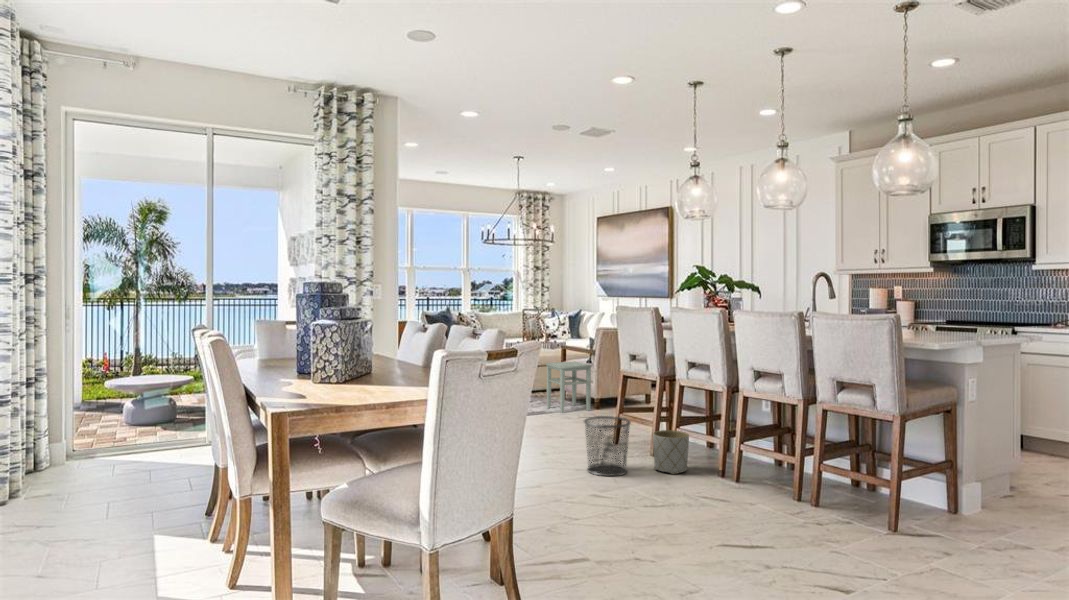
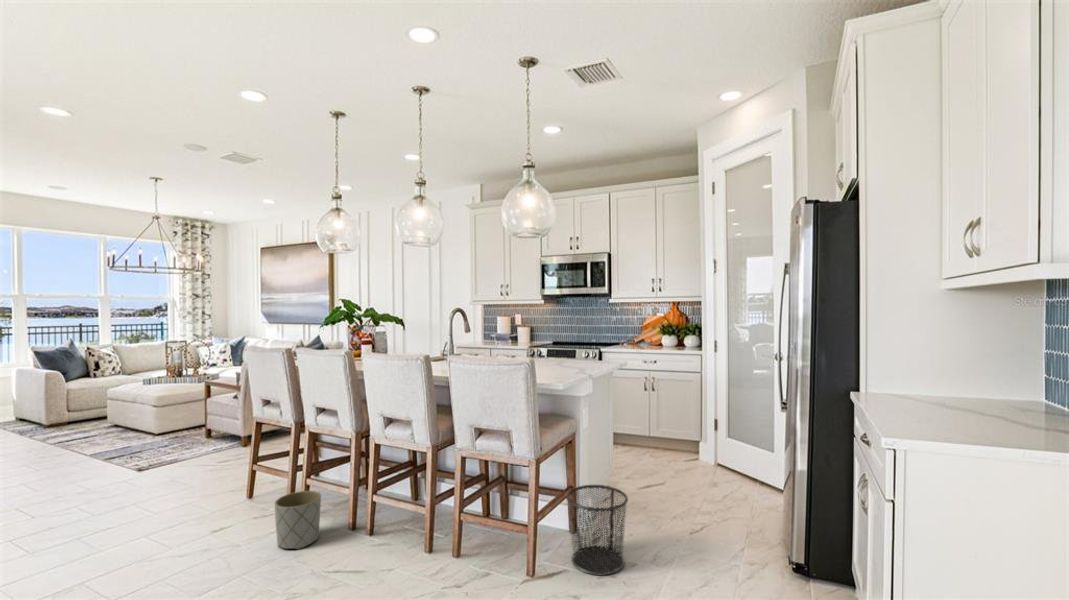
stool: present [546,362,592,413] -> none [174,400,234,463]
trash can: present [584,416,631,476] -> present [567,485,628,575]

